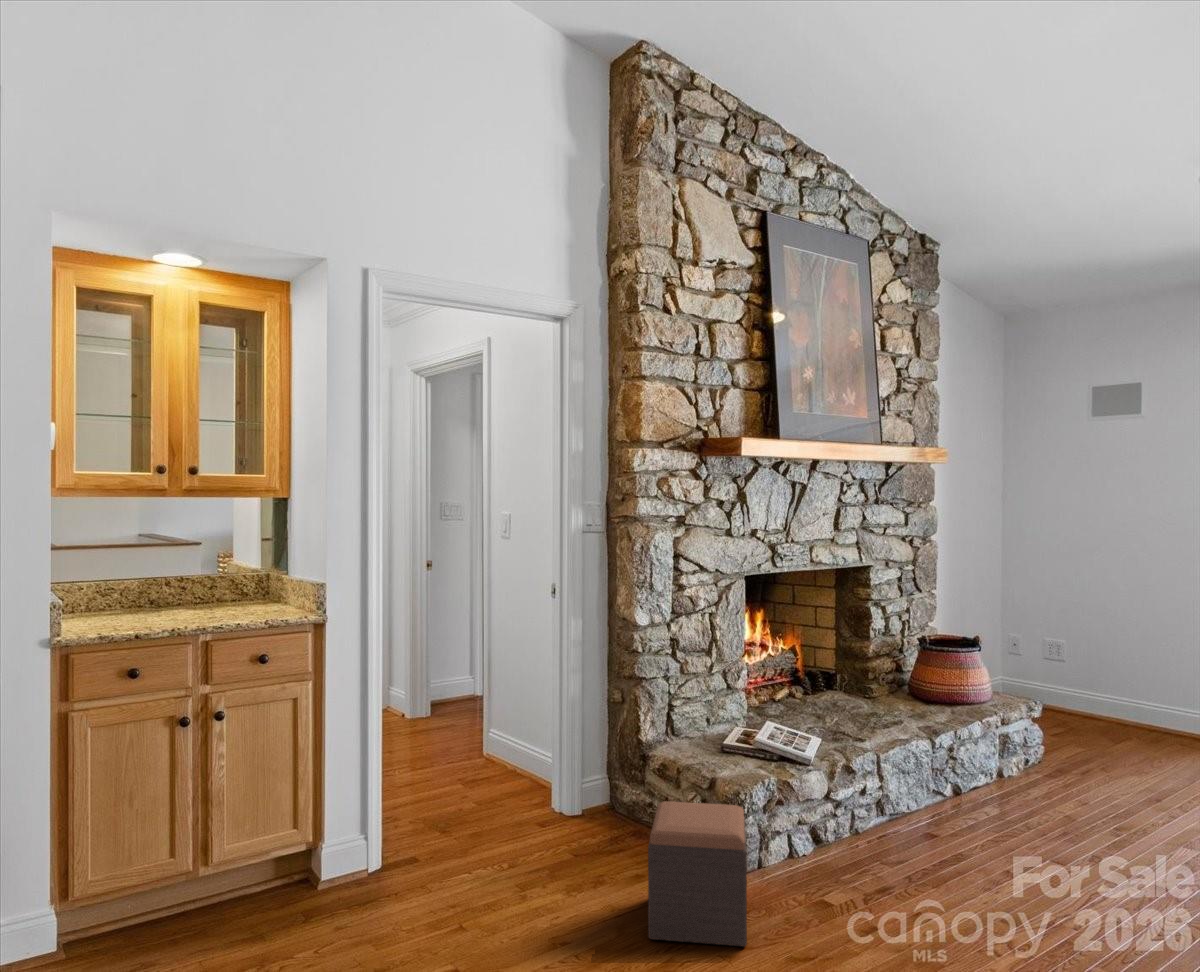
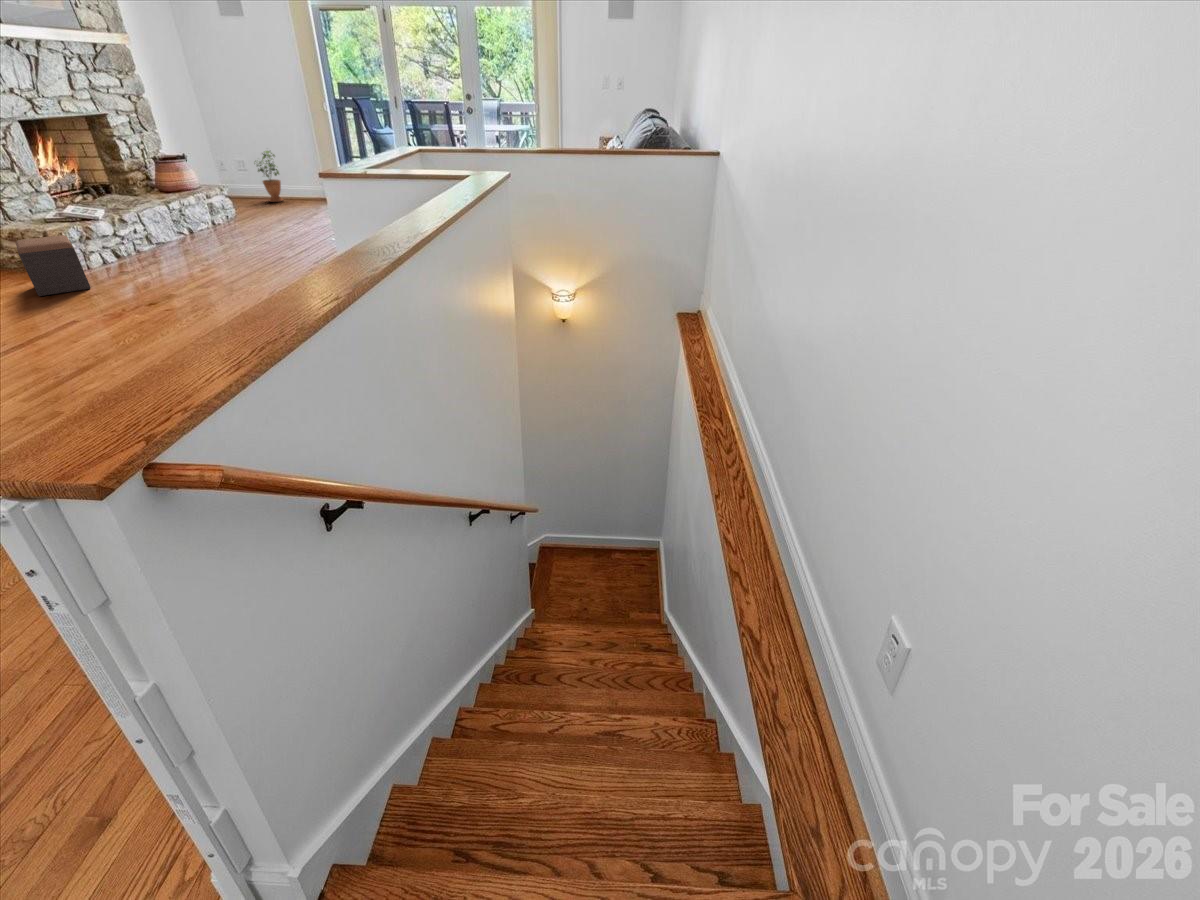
potted plant: none [1089,631,1140,735] -> present [255,151,283,202]

